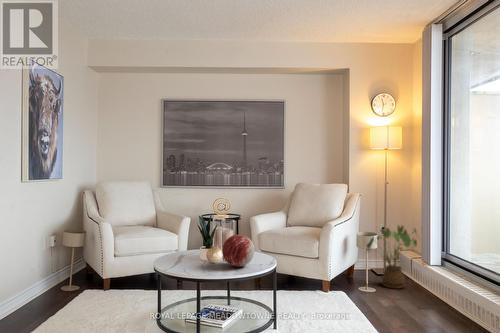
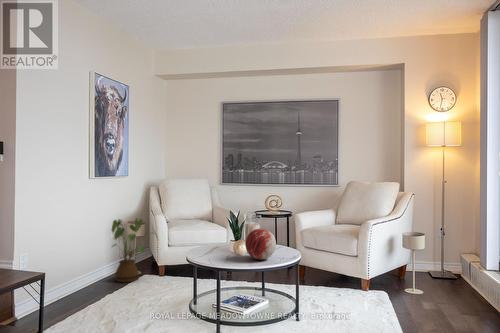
house plant: present [367,226,417,288] -> present [112,218,158,282]

